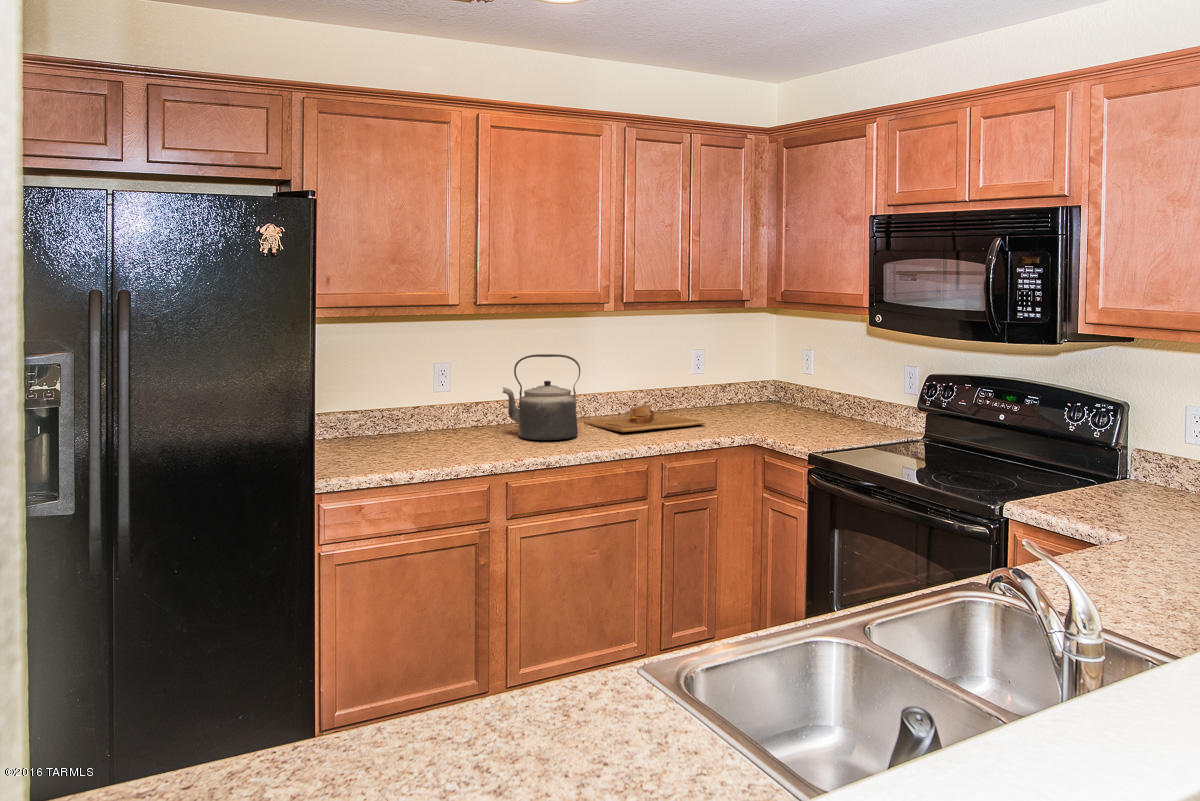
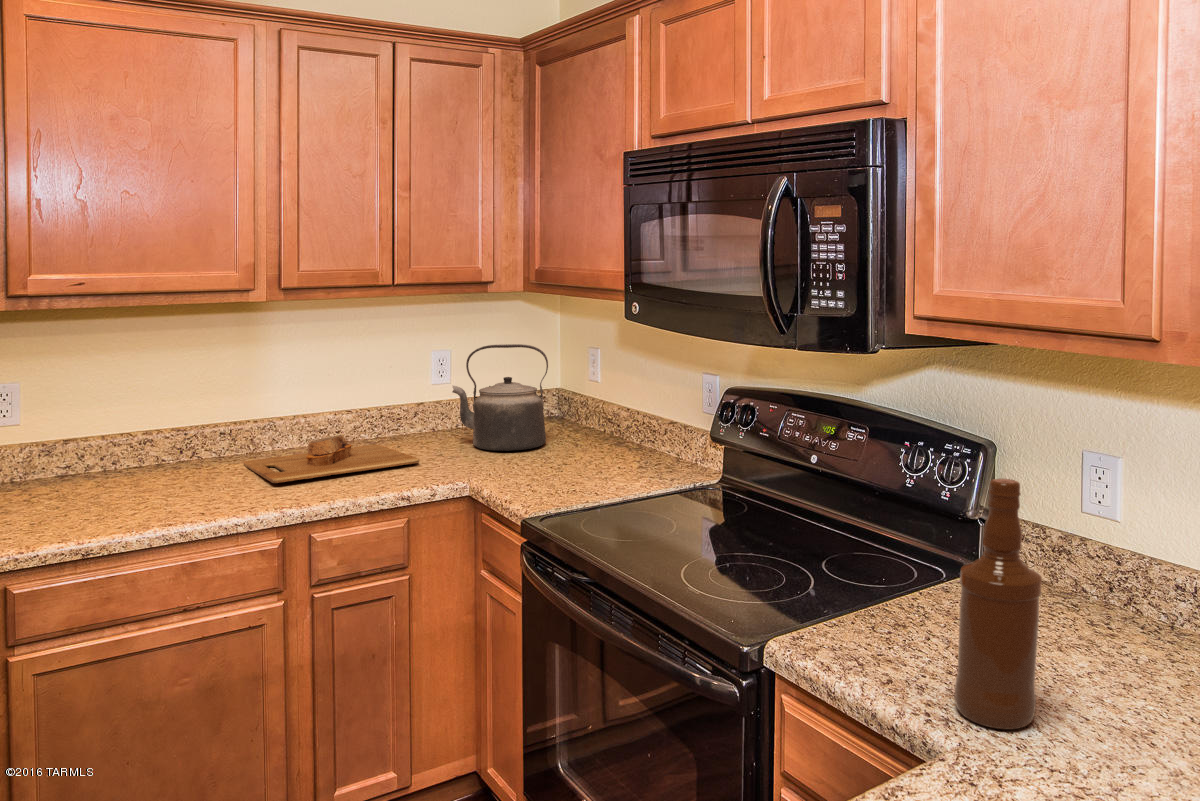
kettle: present [503,354,580,440] -> present [452,344,548,451]
bottle: none [1116,403,1165,531] -> present [955,479,1042,729]

